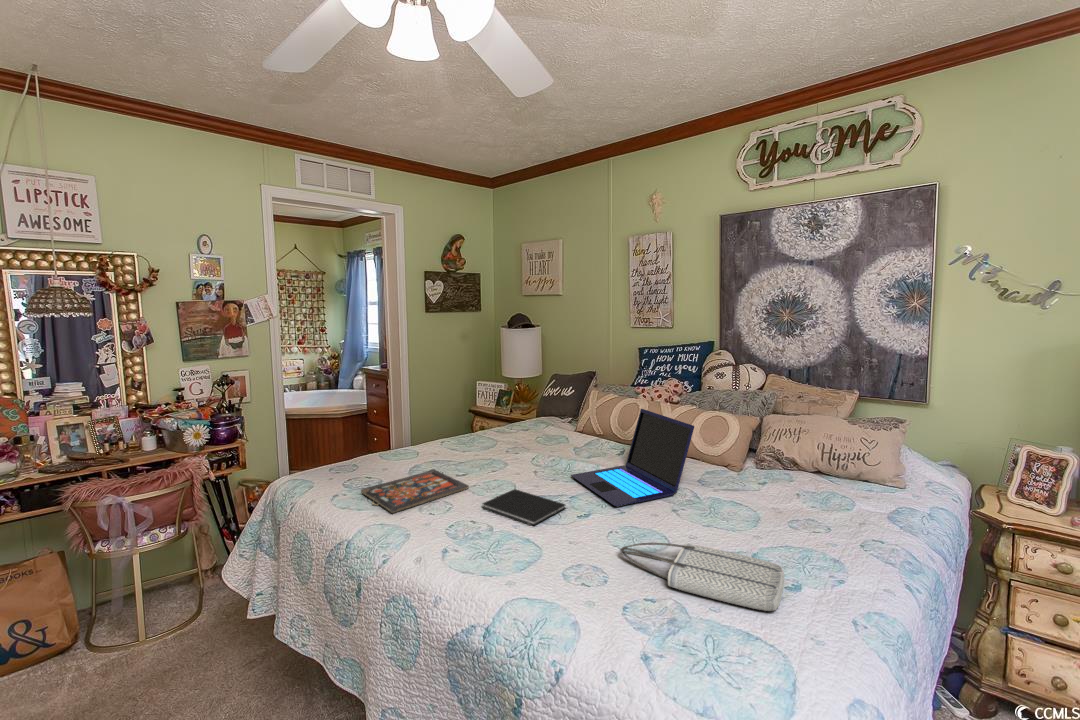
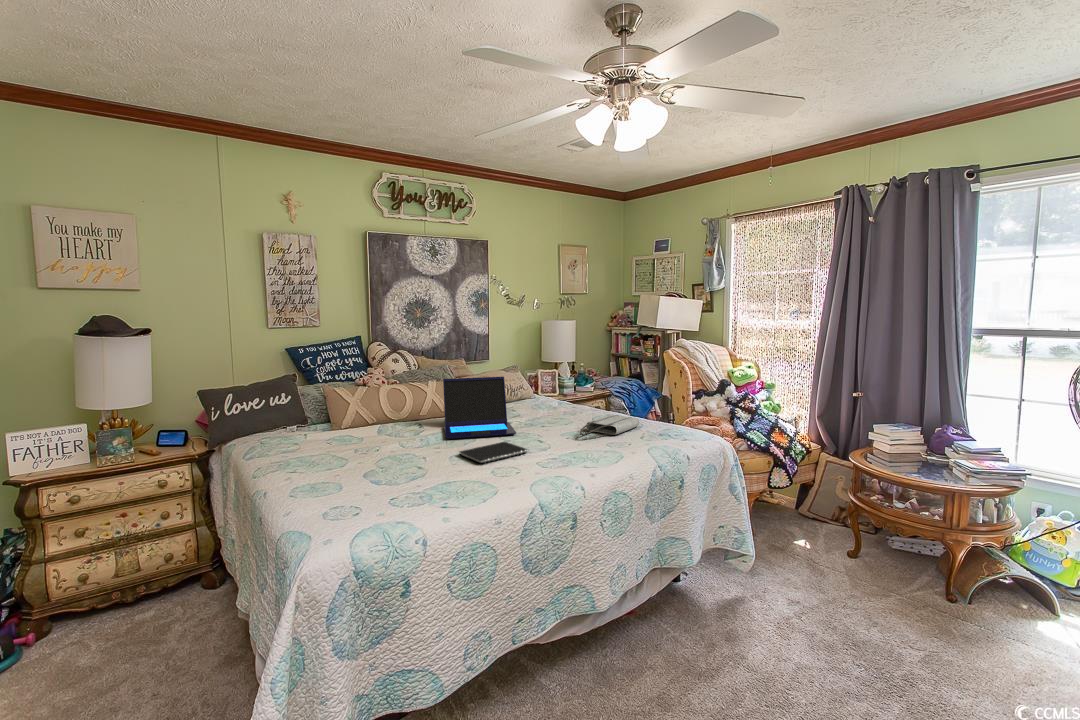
board game: present [361,469,469,513] -> none [358,465,462,509]

